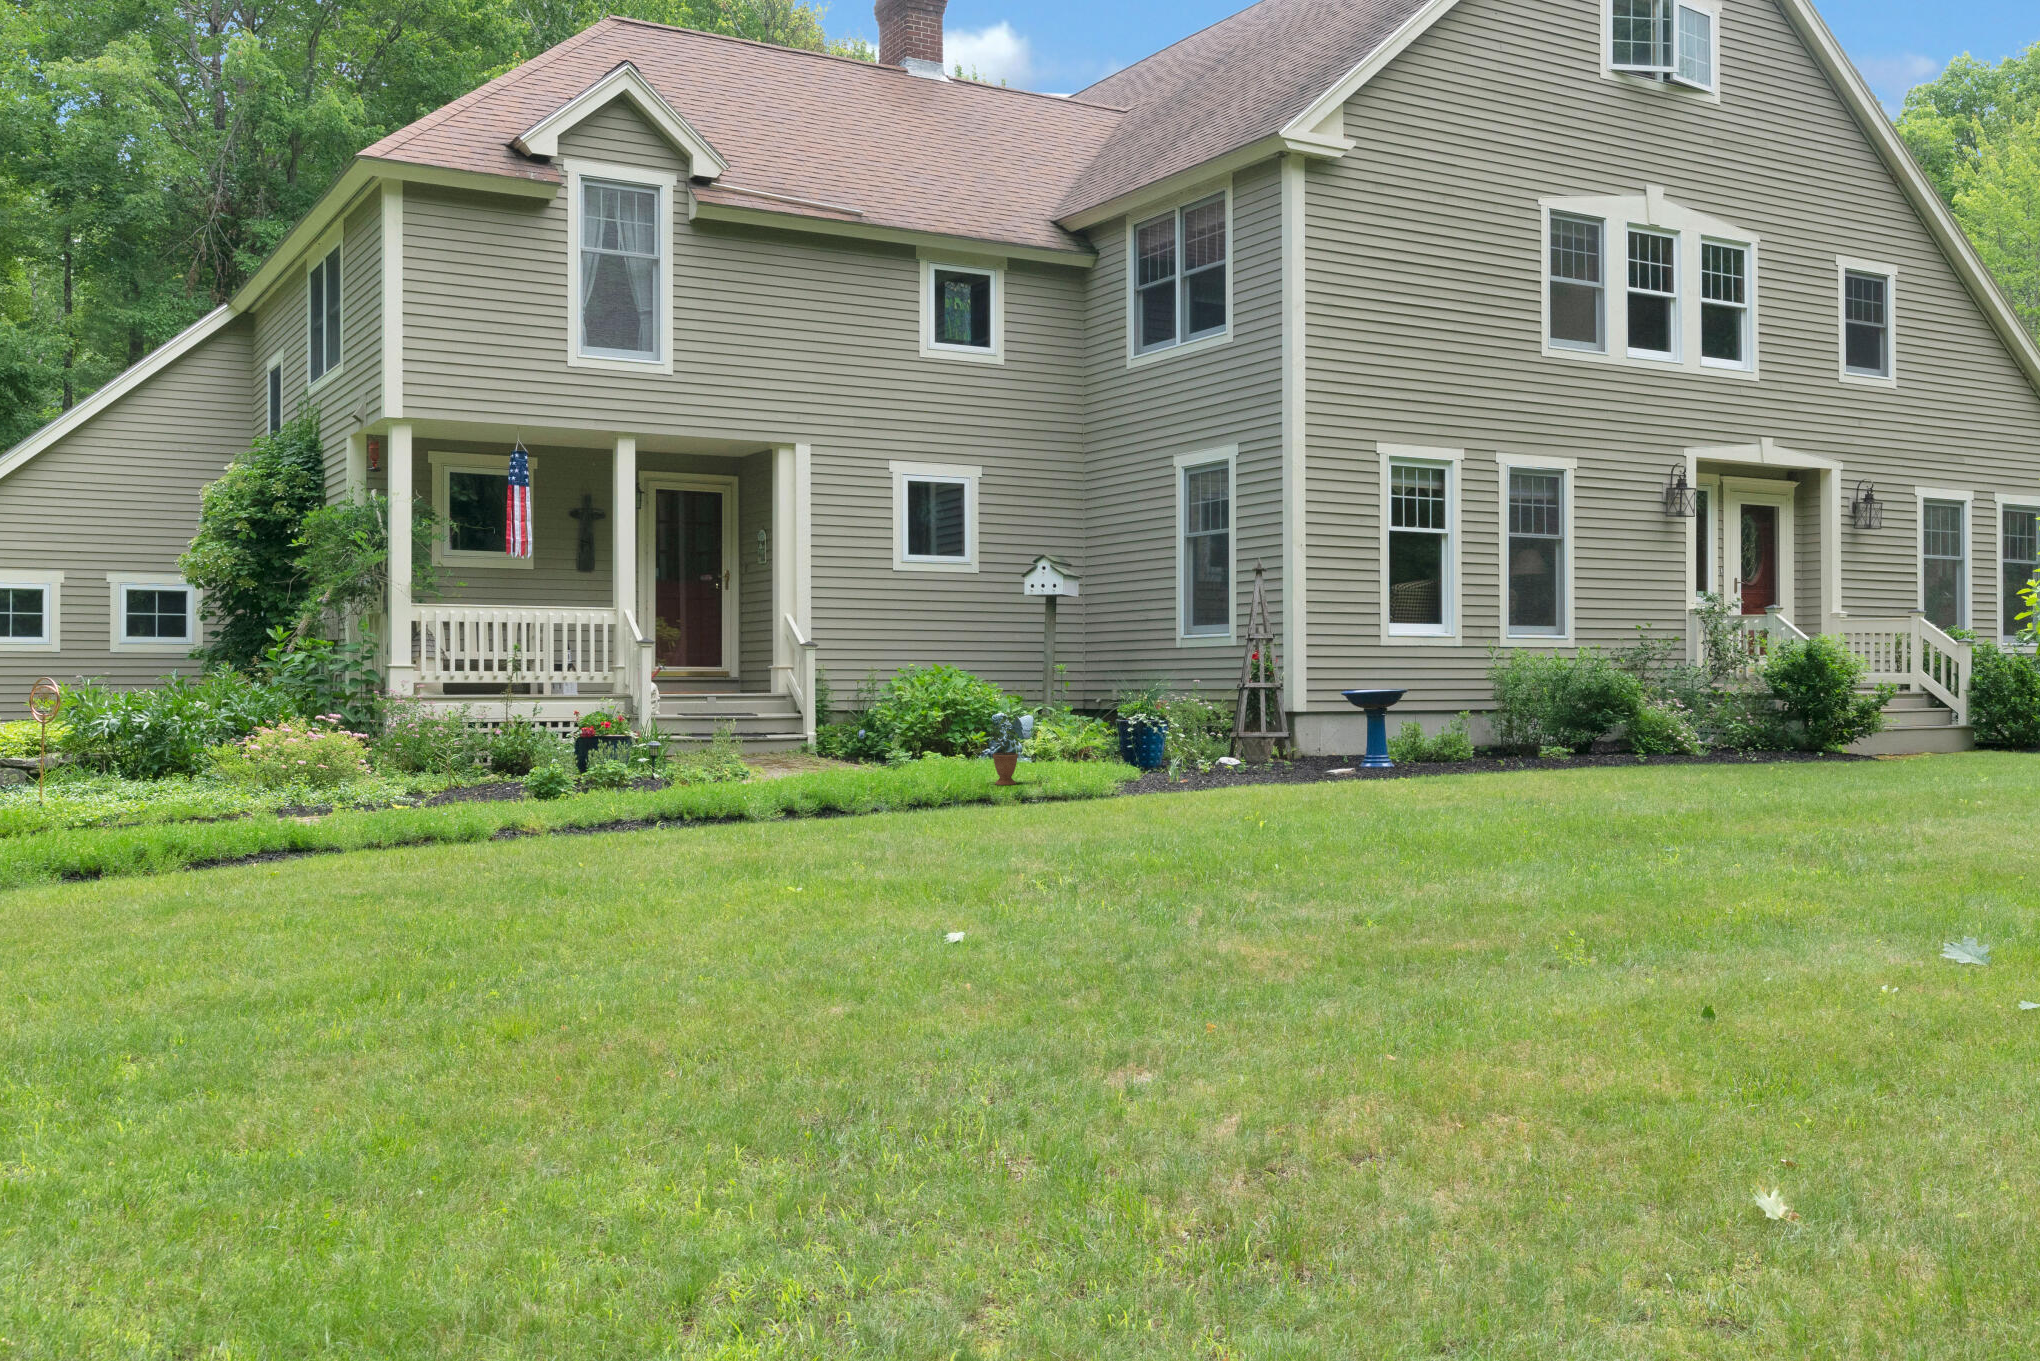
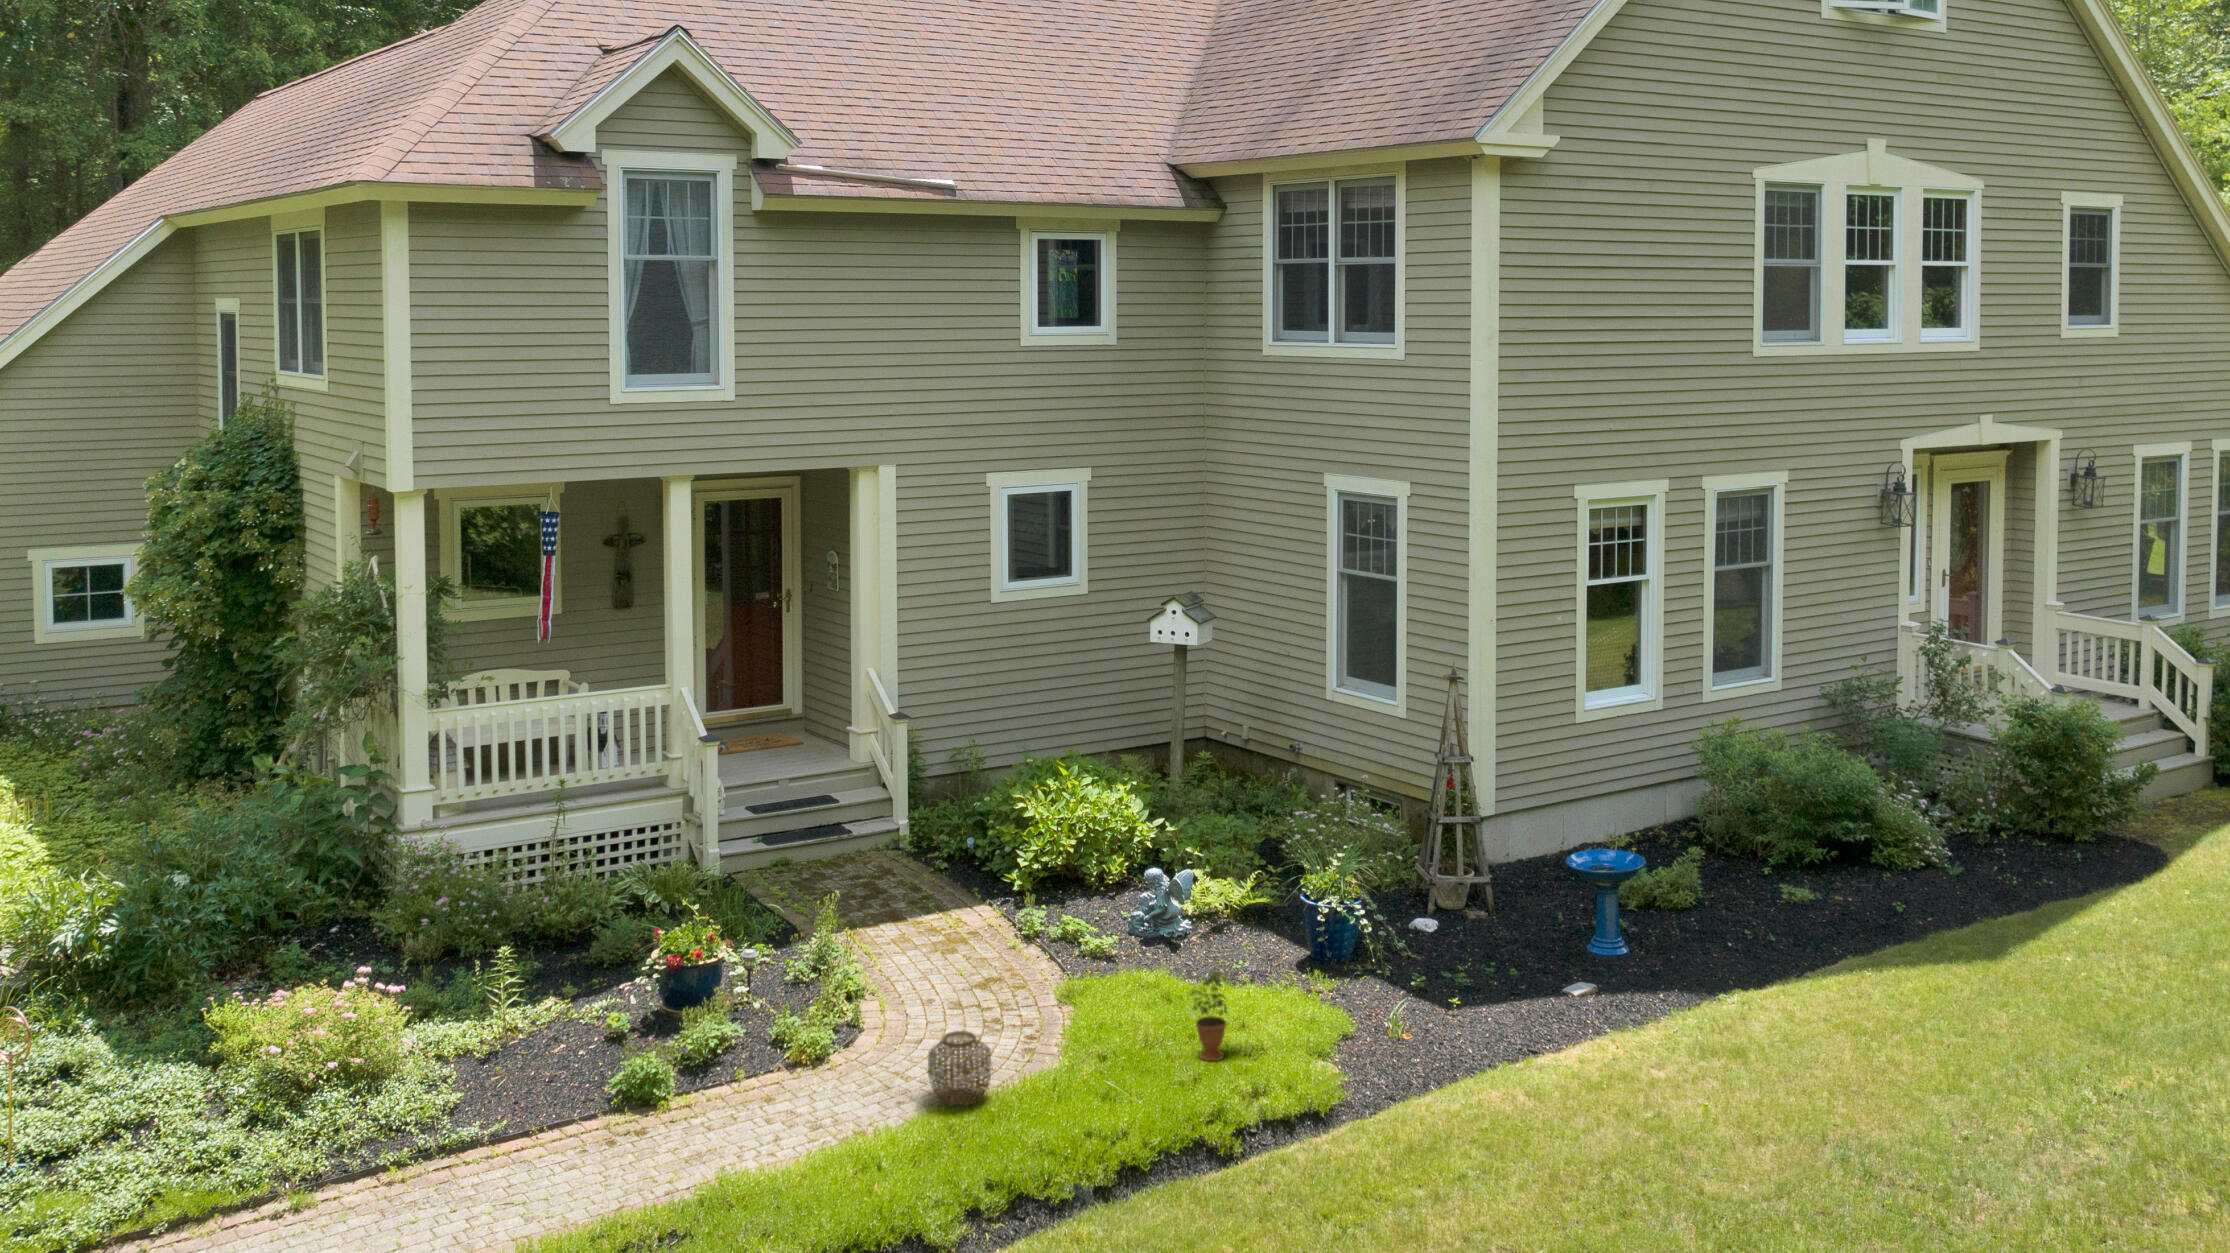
woven basket: none [765,739,817,796] -> present [928,1031,991,1106]

